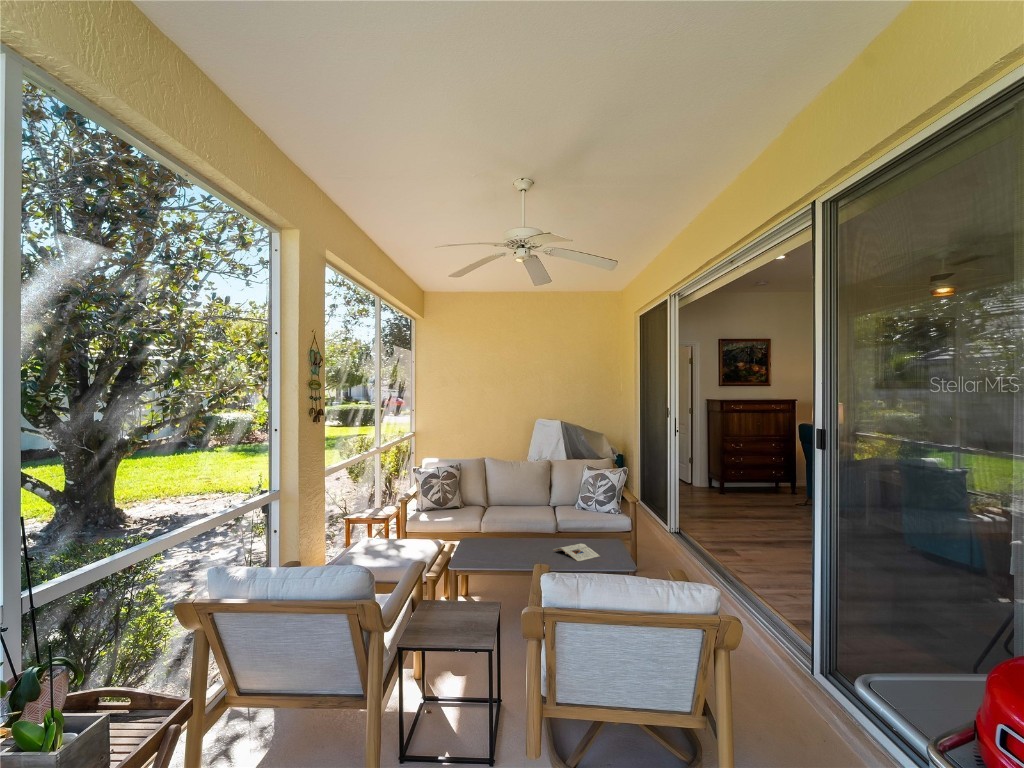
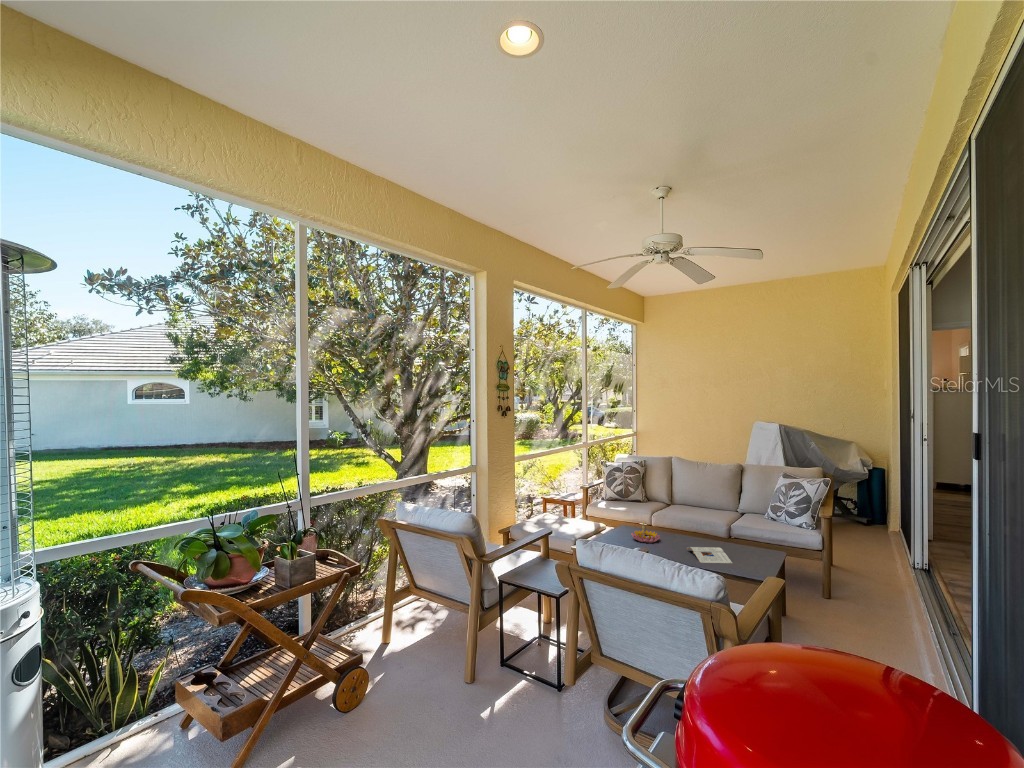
candle holder: none [492,529,522,552] -> present [631,521,660,543]

